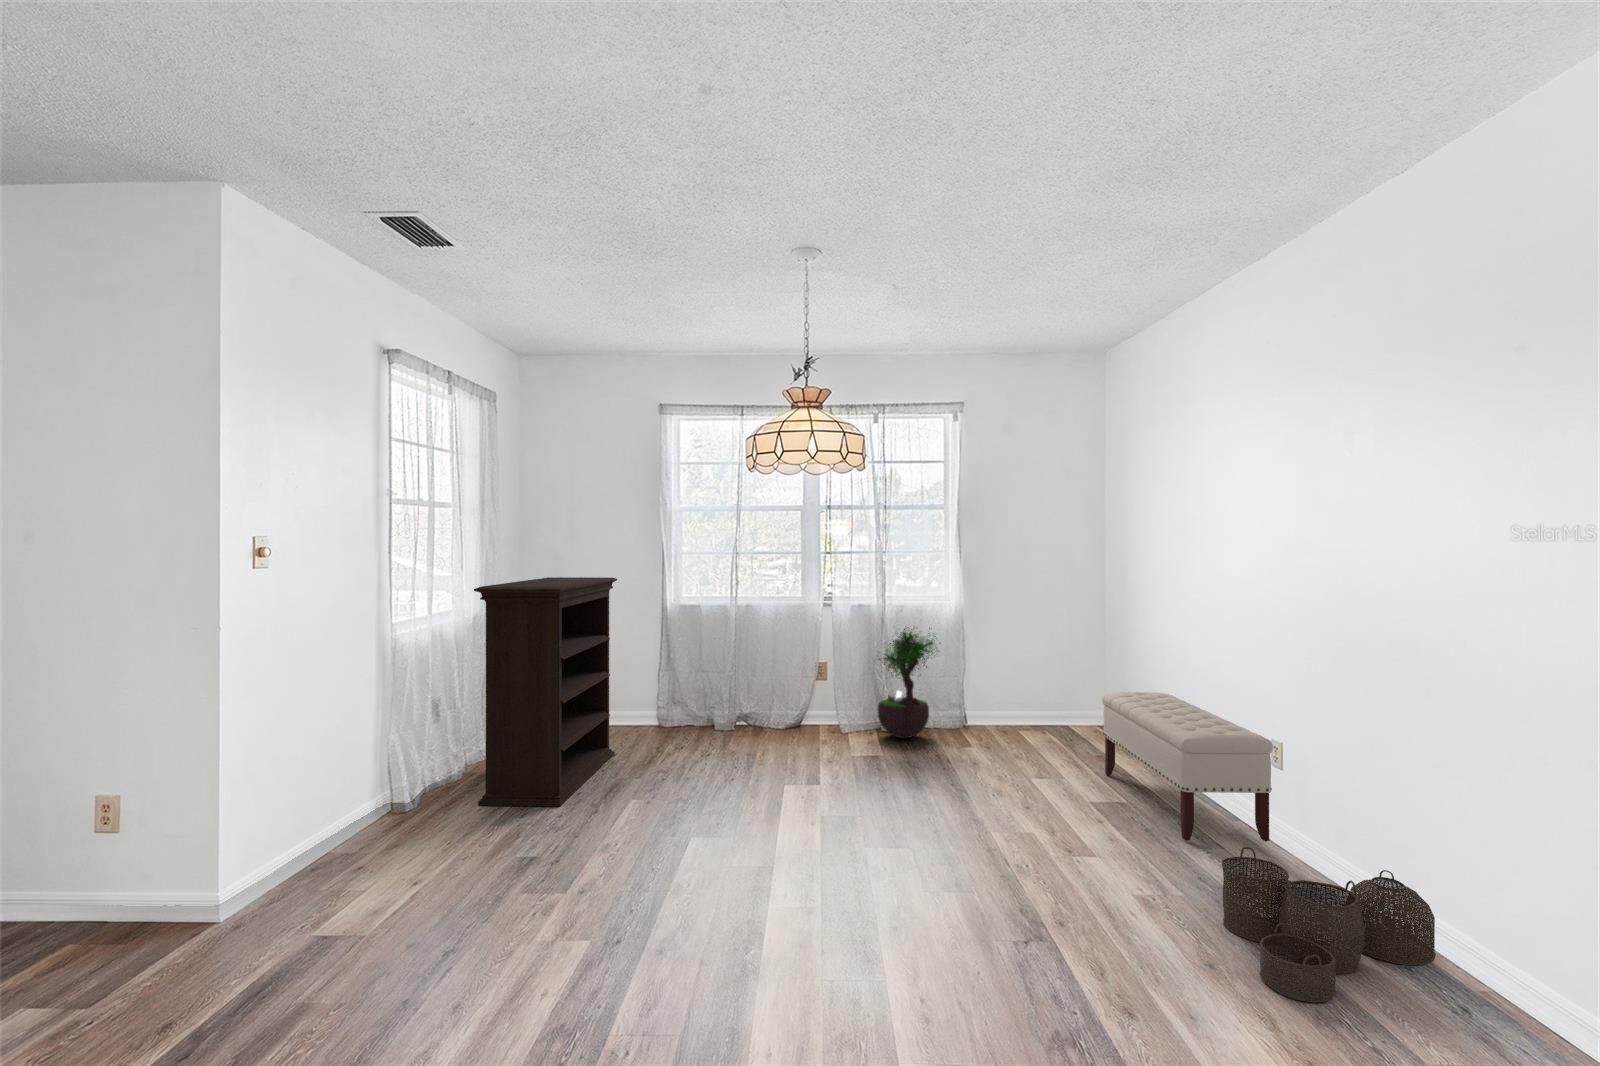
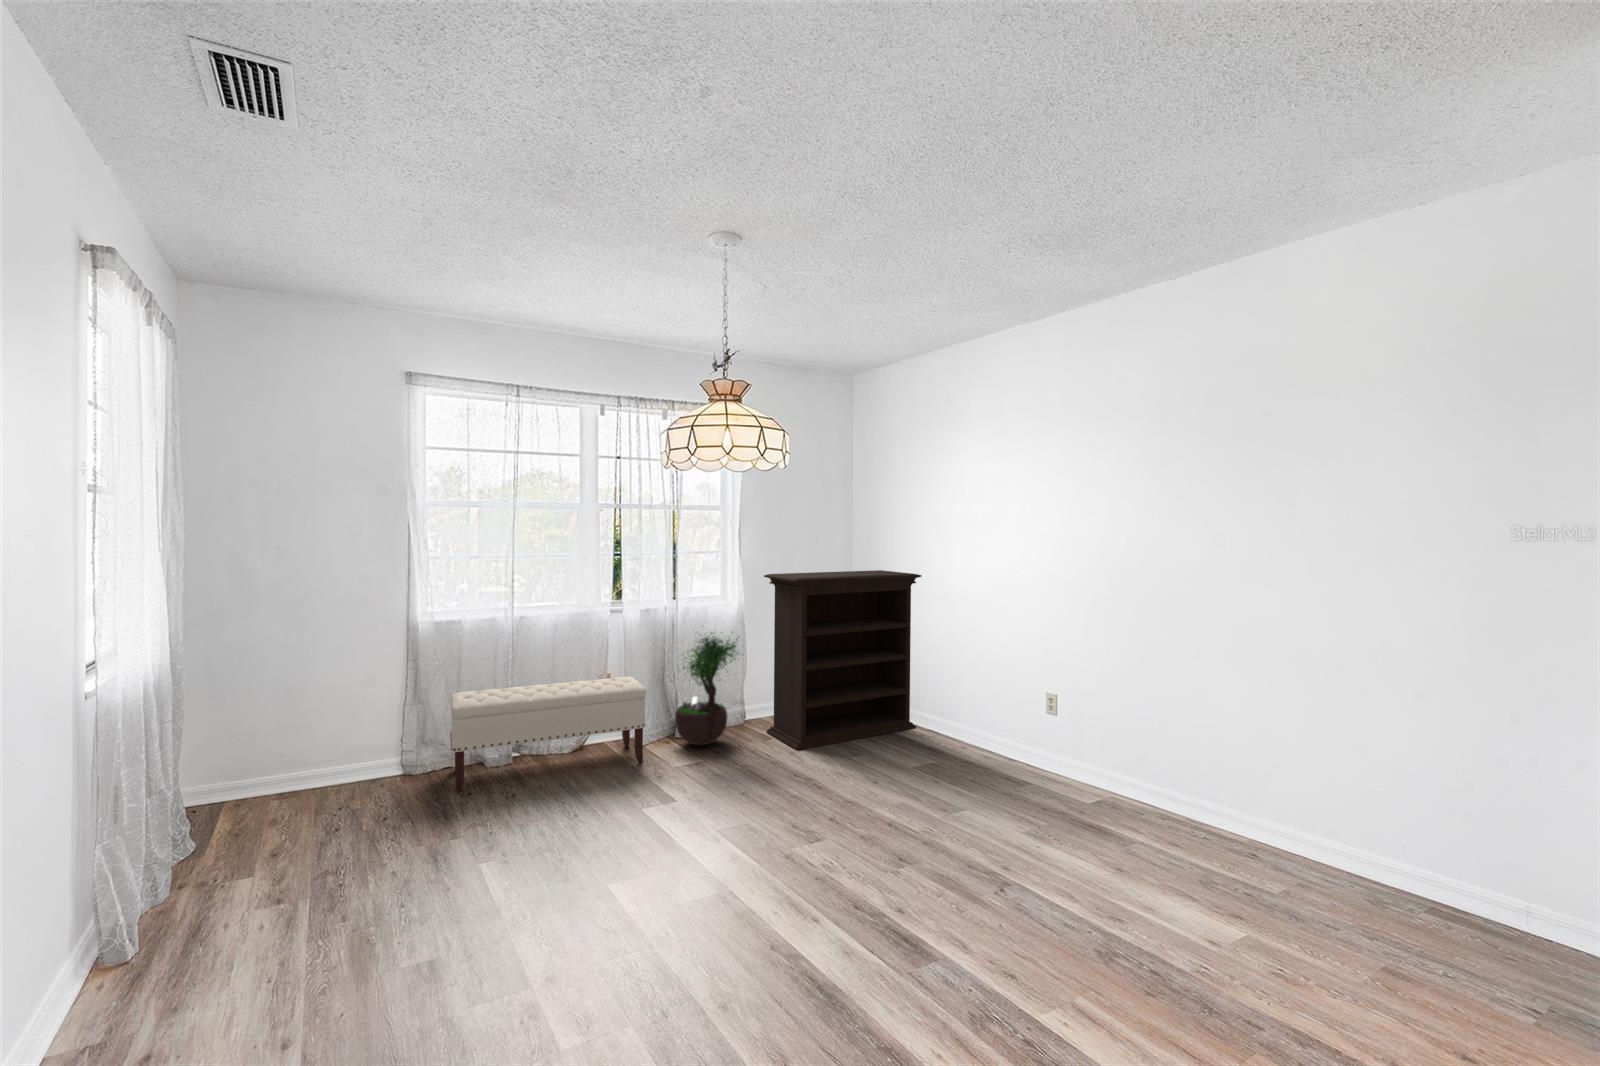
bookshelf: present [474,577,617,807] -> present [764,570,922,750]
bench: present [1102,692,1273,841] -> present [450,677,646,792]
woven basket: present [1222,847,1436,1003] -> none [1142,831,1293,980]

